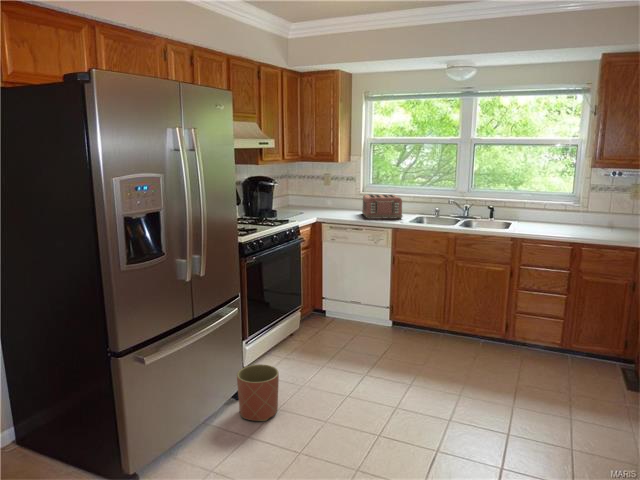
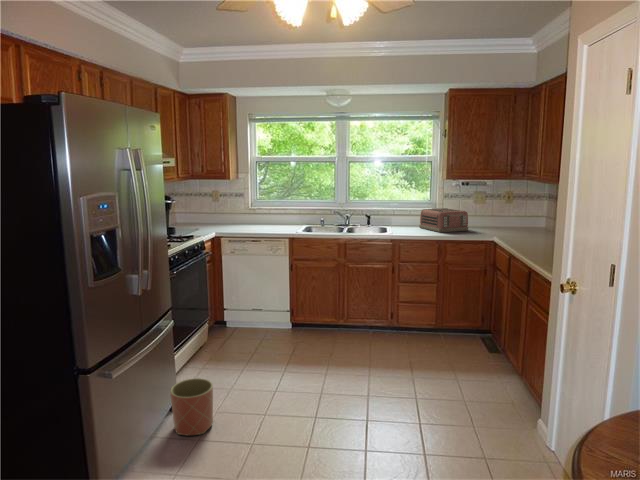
toaster: present [362,195,402,219] -> present [419,208,468,232]

